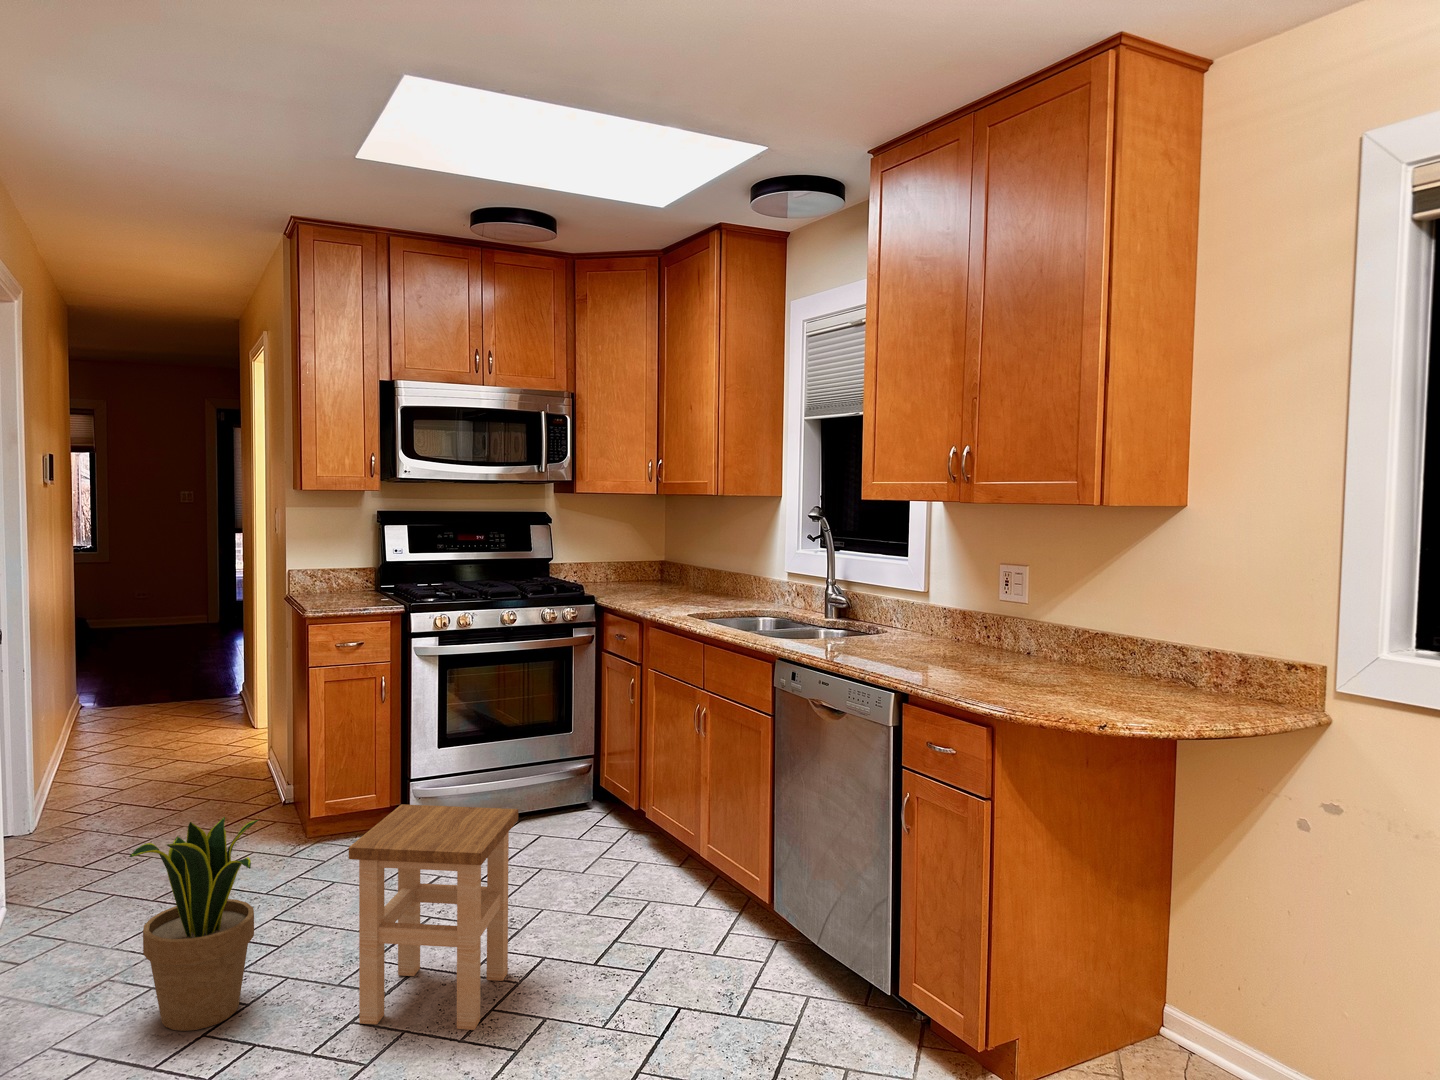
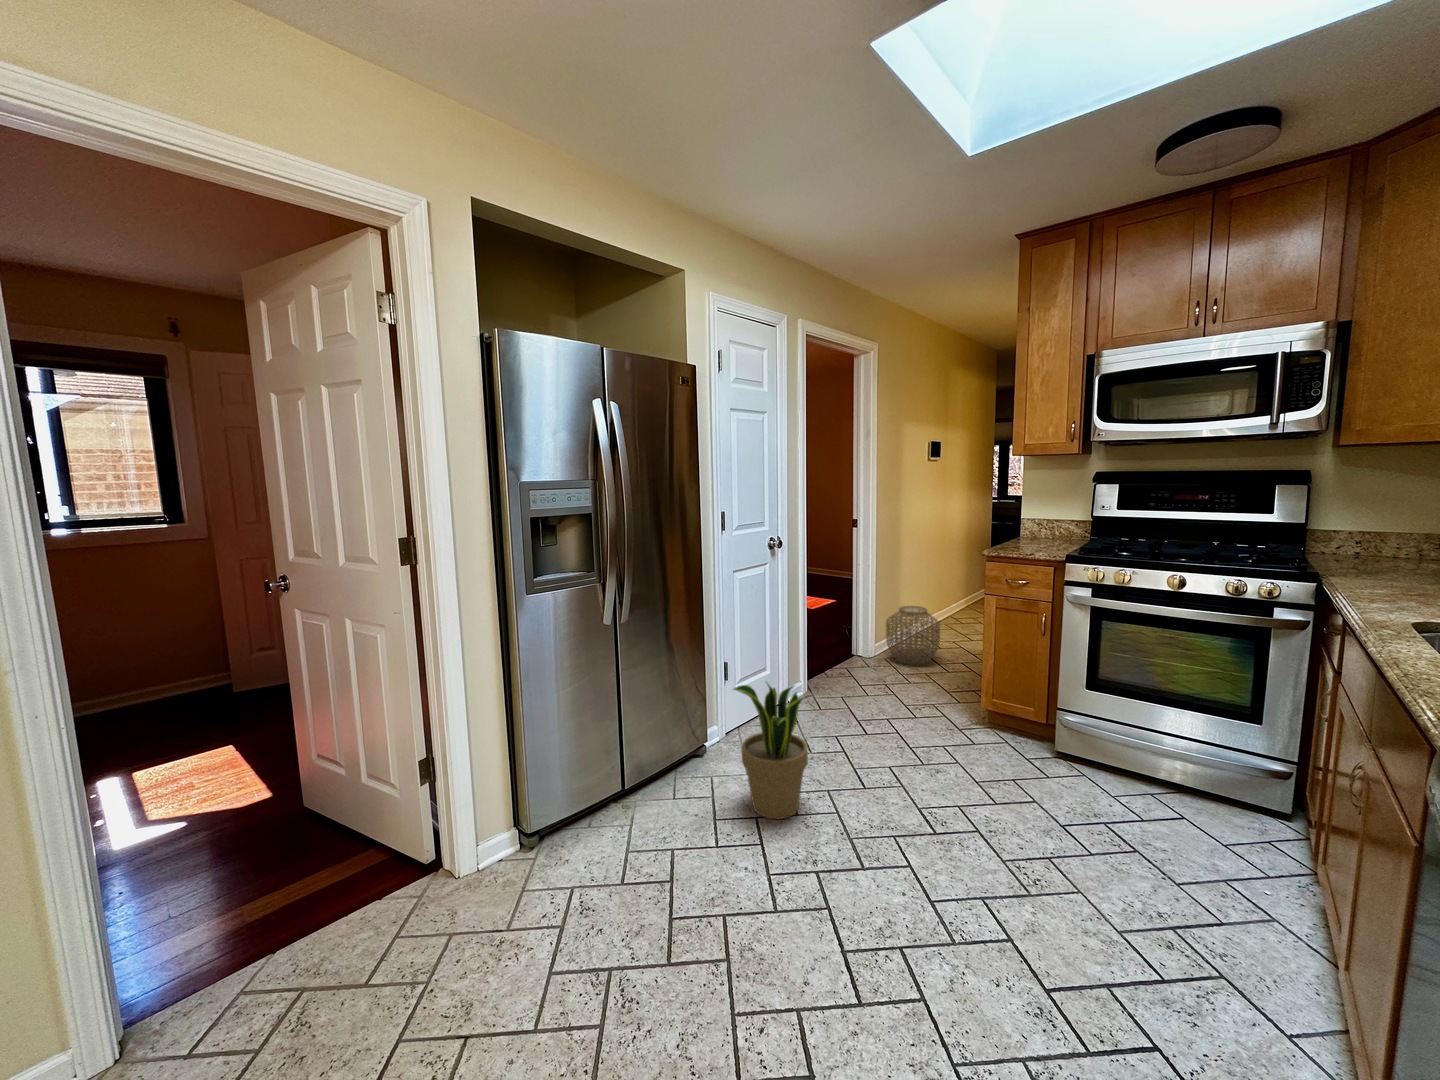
woven basket: none [51,720,149,817] -> present [886,606,940,665]
stool: present [349,804,518,1030] -> none [809,725,975,953]

